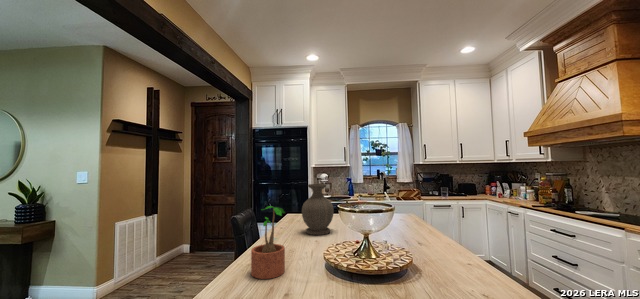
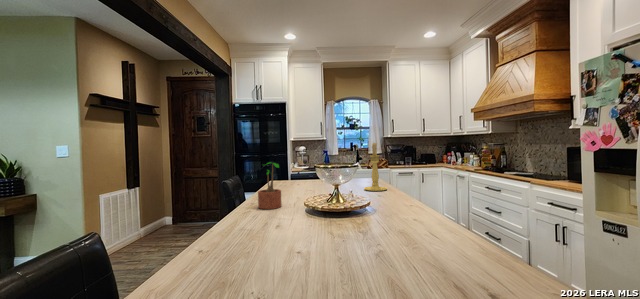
candle holder: none [401,175,434,243] -> present [364,143,387,191]
vase: present [302,184,334,235] -> none [287,151,313,190]

